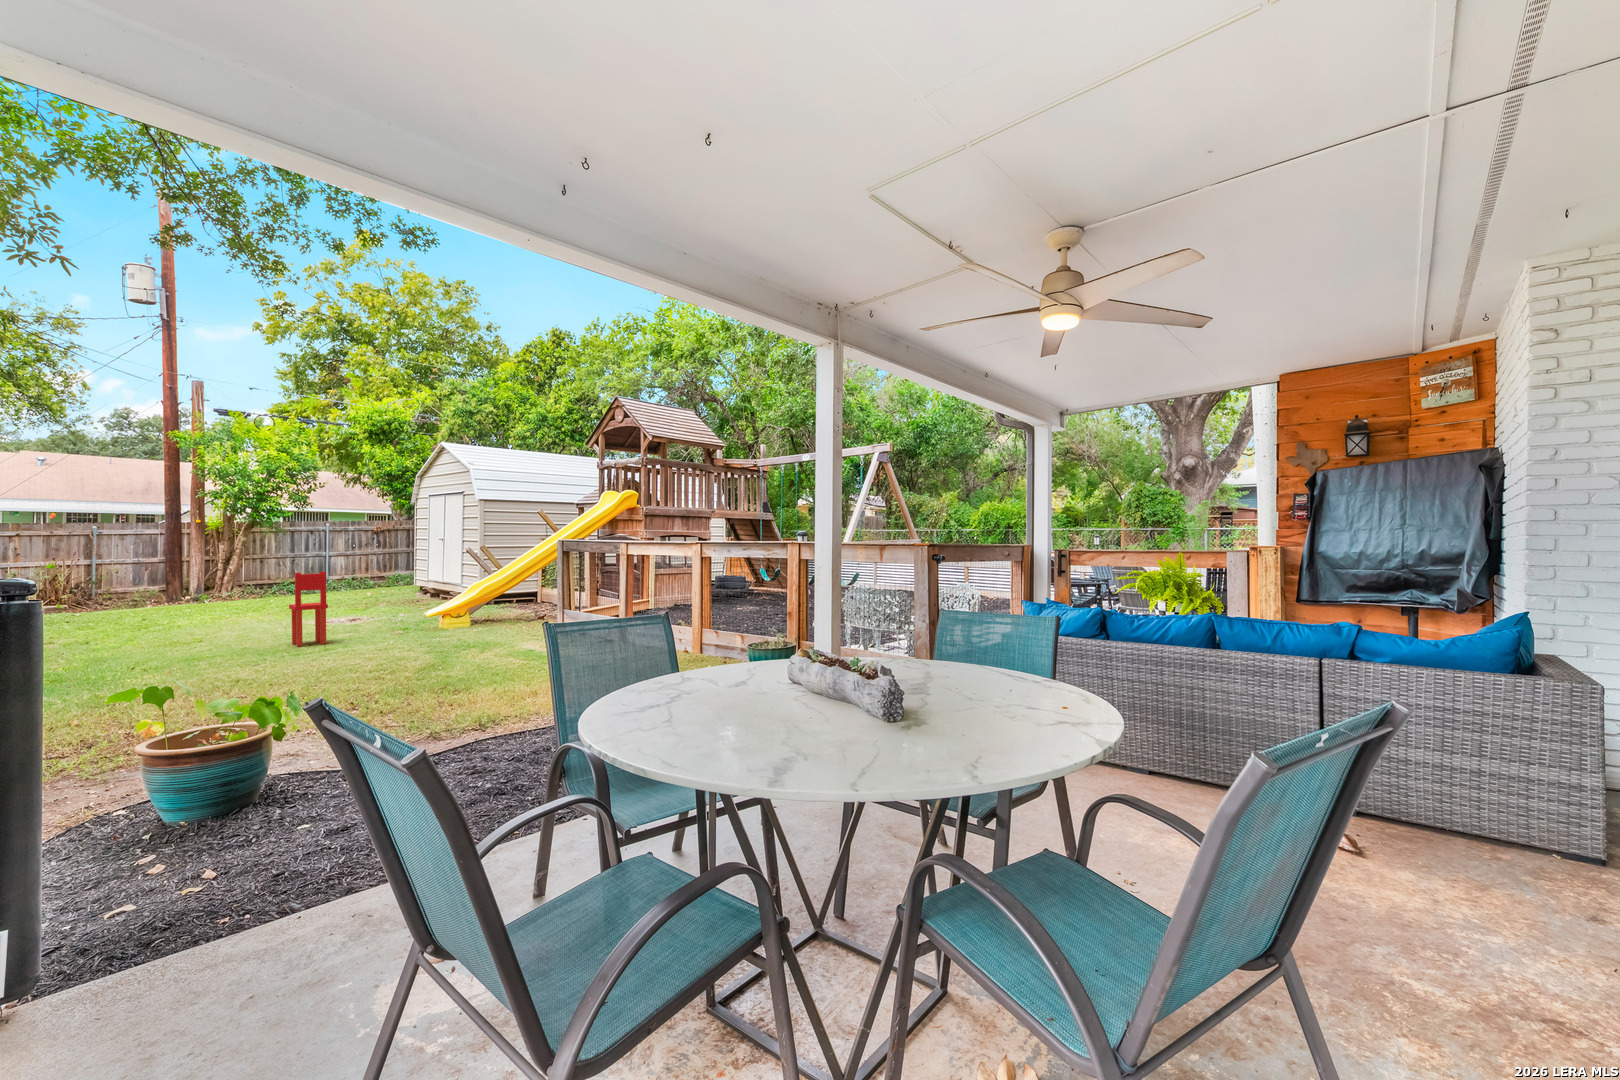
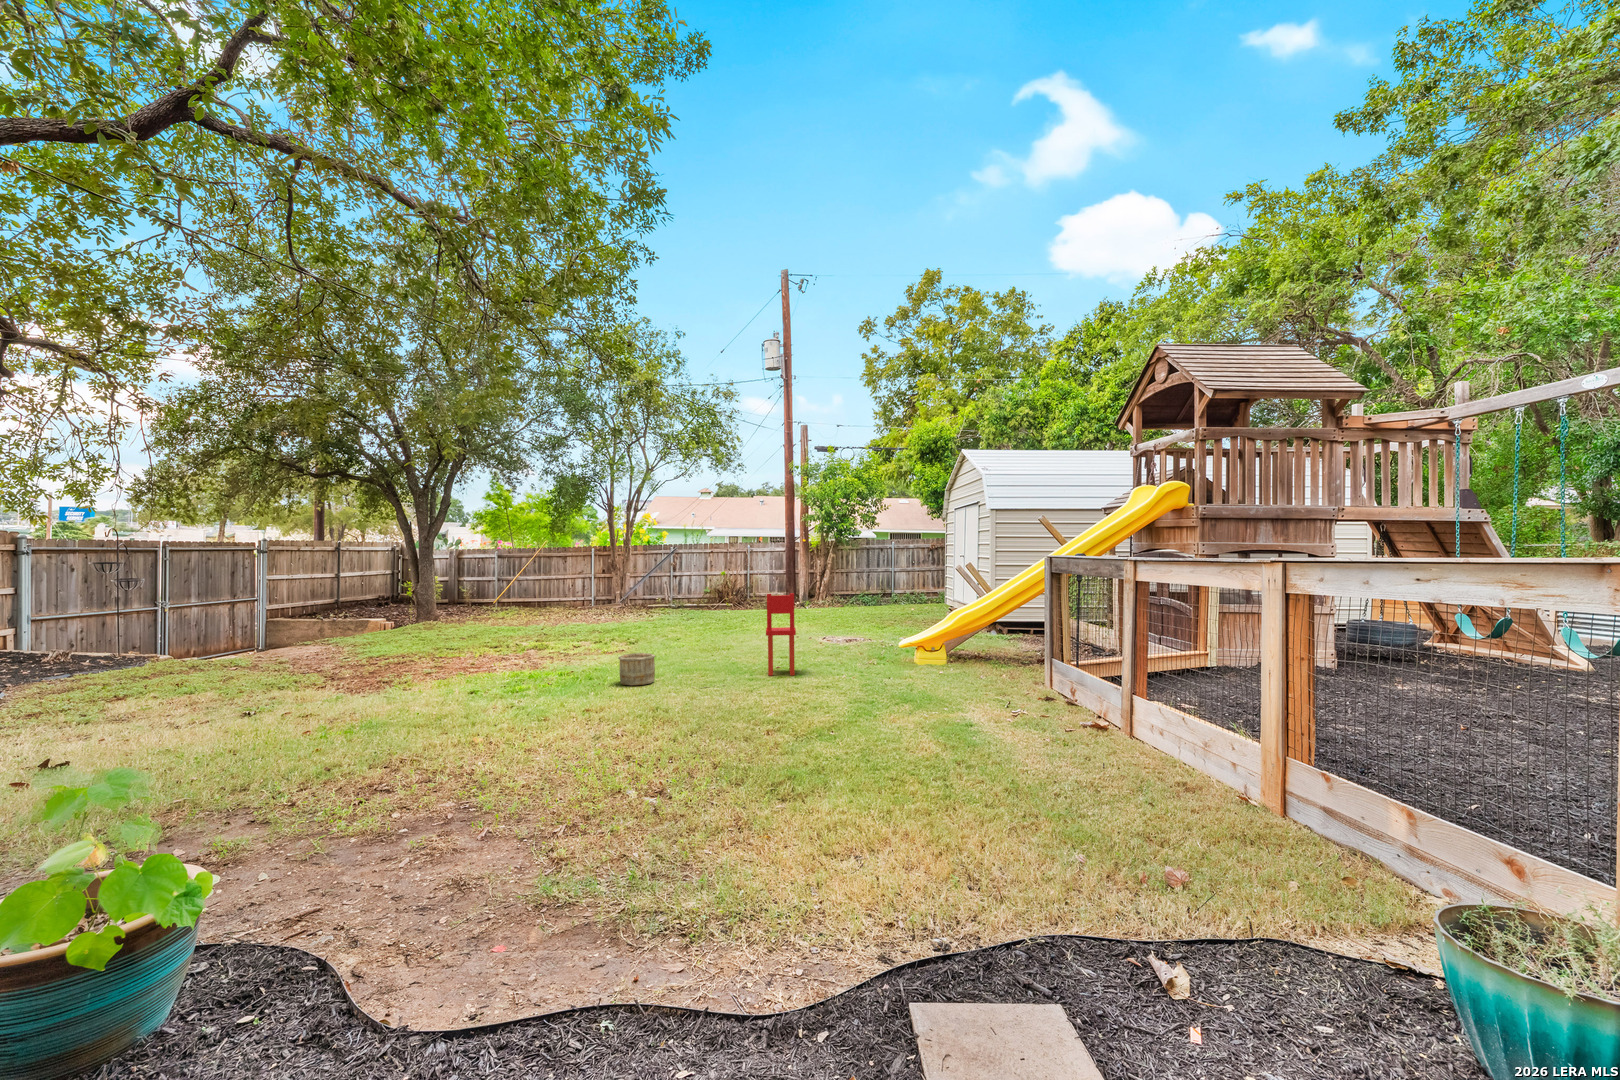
wooden bucket: none [113,637,164,671] -> present [618,653,655,685]

